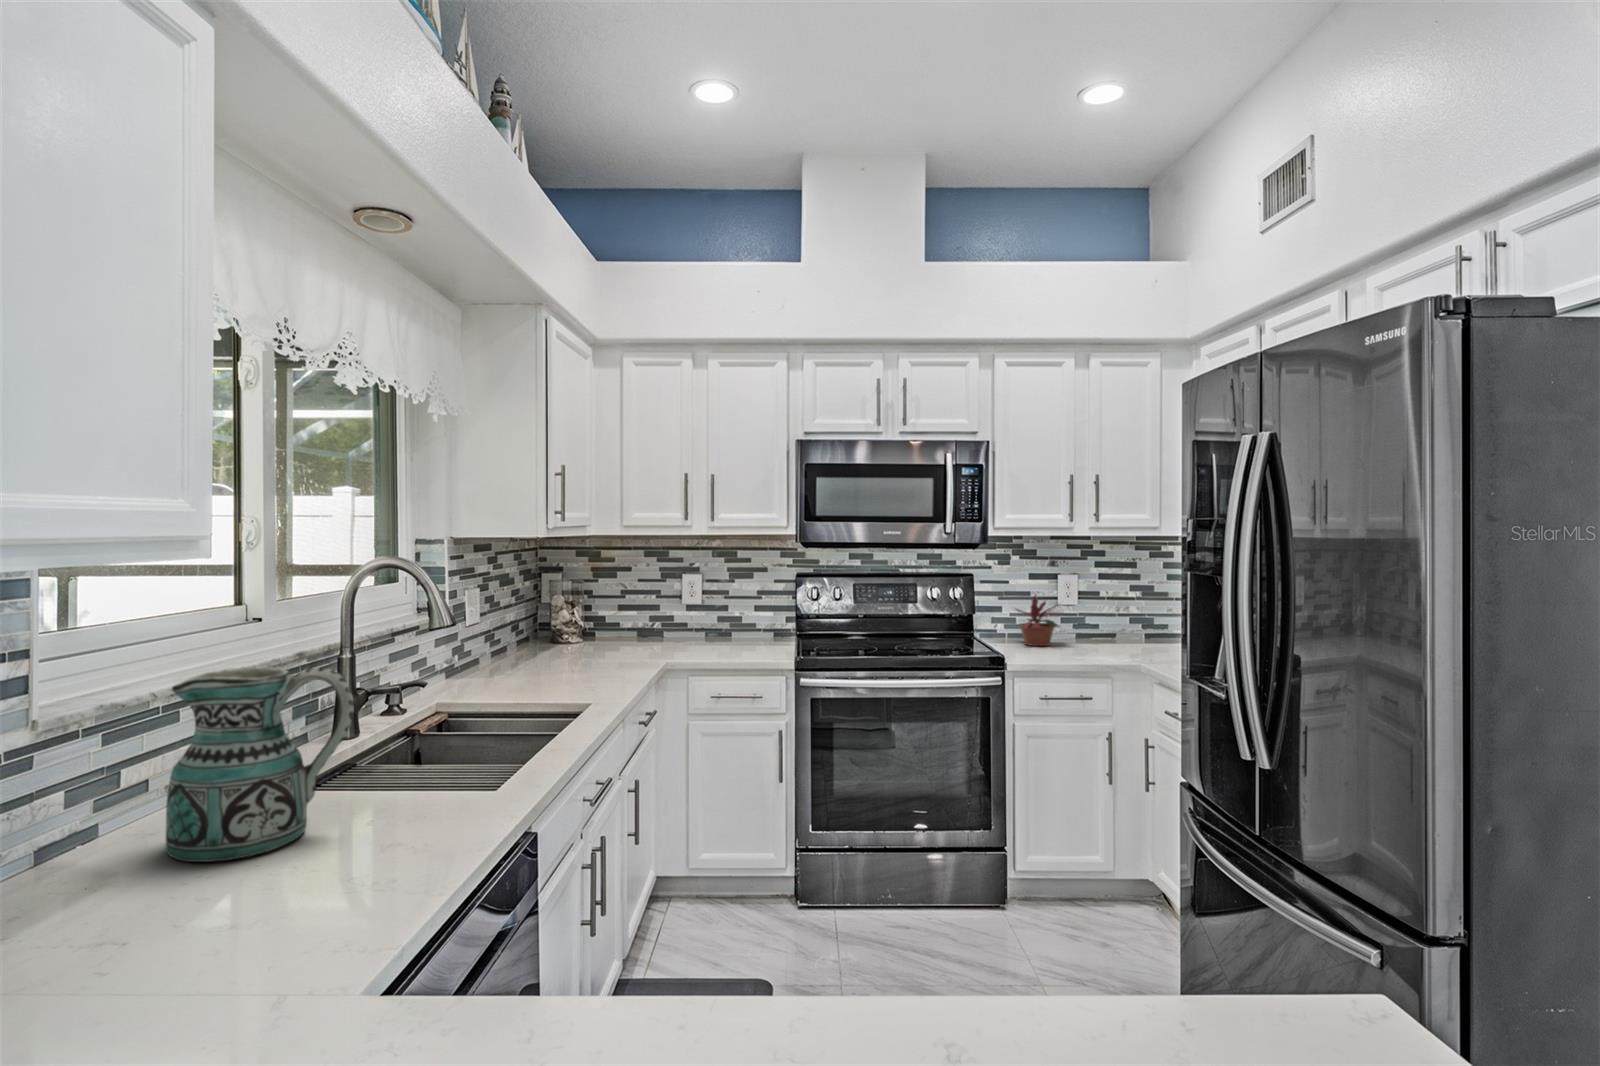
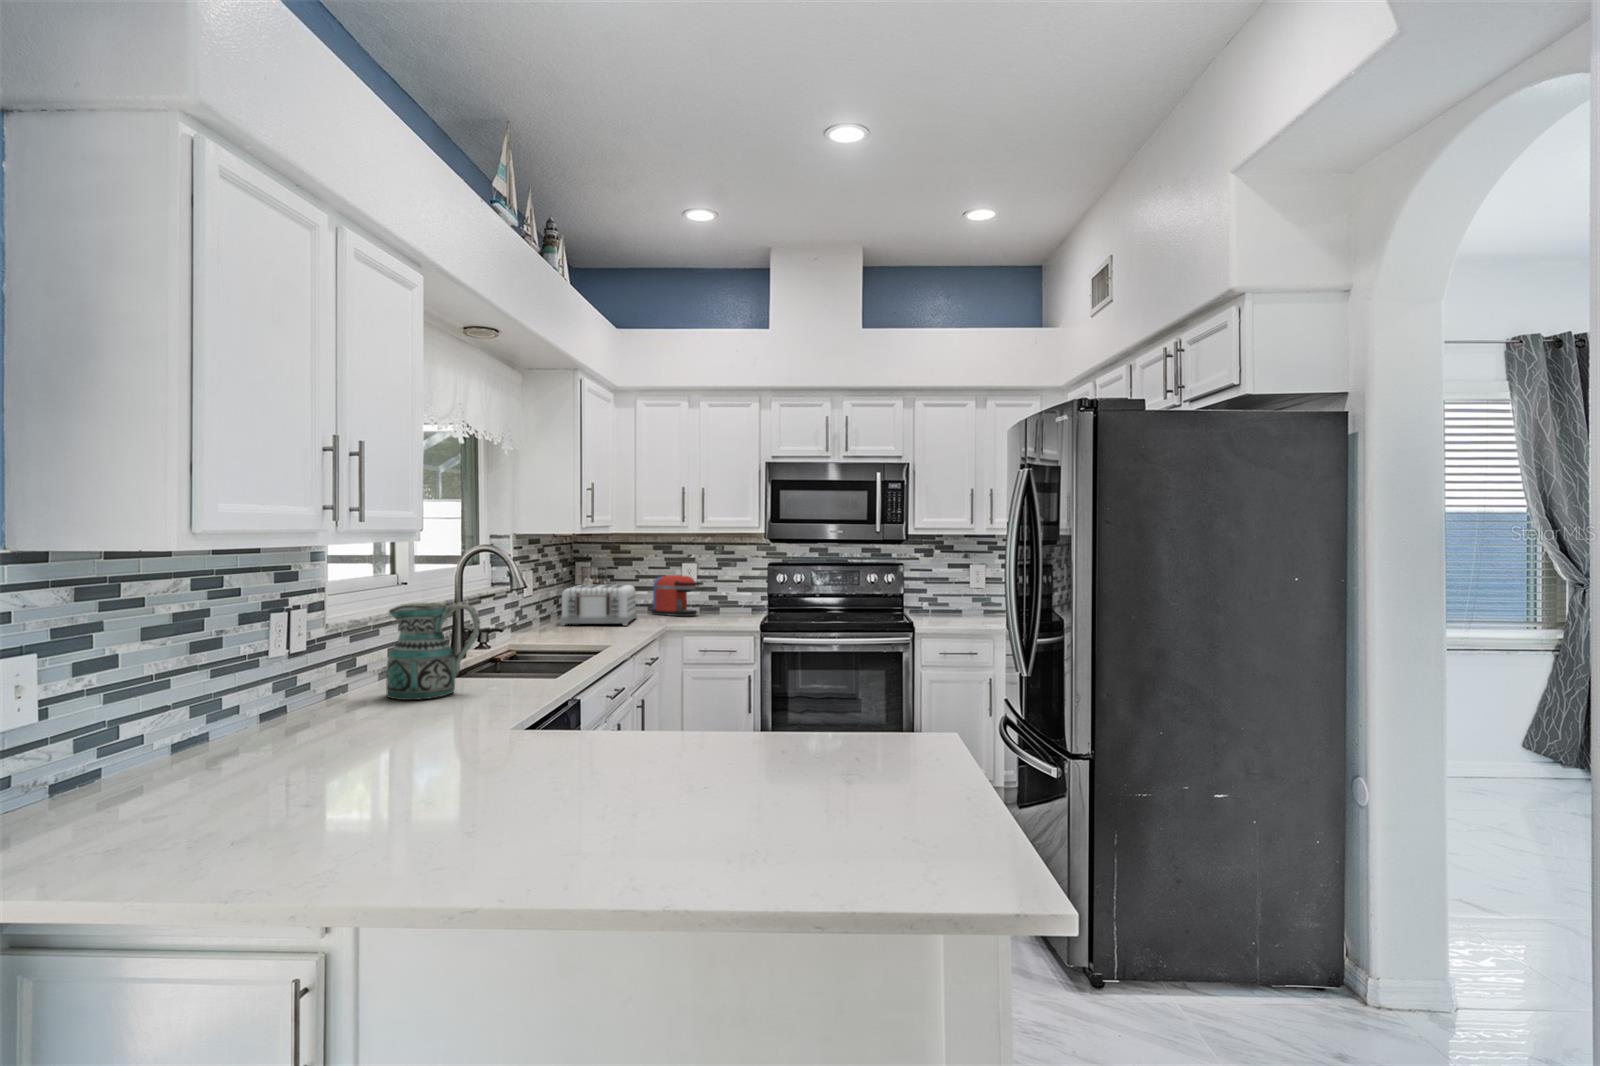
coffee maker: none [643,590,712,646] -> present [652,575,703,616]
potted plant: present [1016,596,1059,646] -> none [931,579,974,619]
toaster: none [518,605,624,664] -> present [560,585,637,626]

